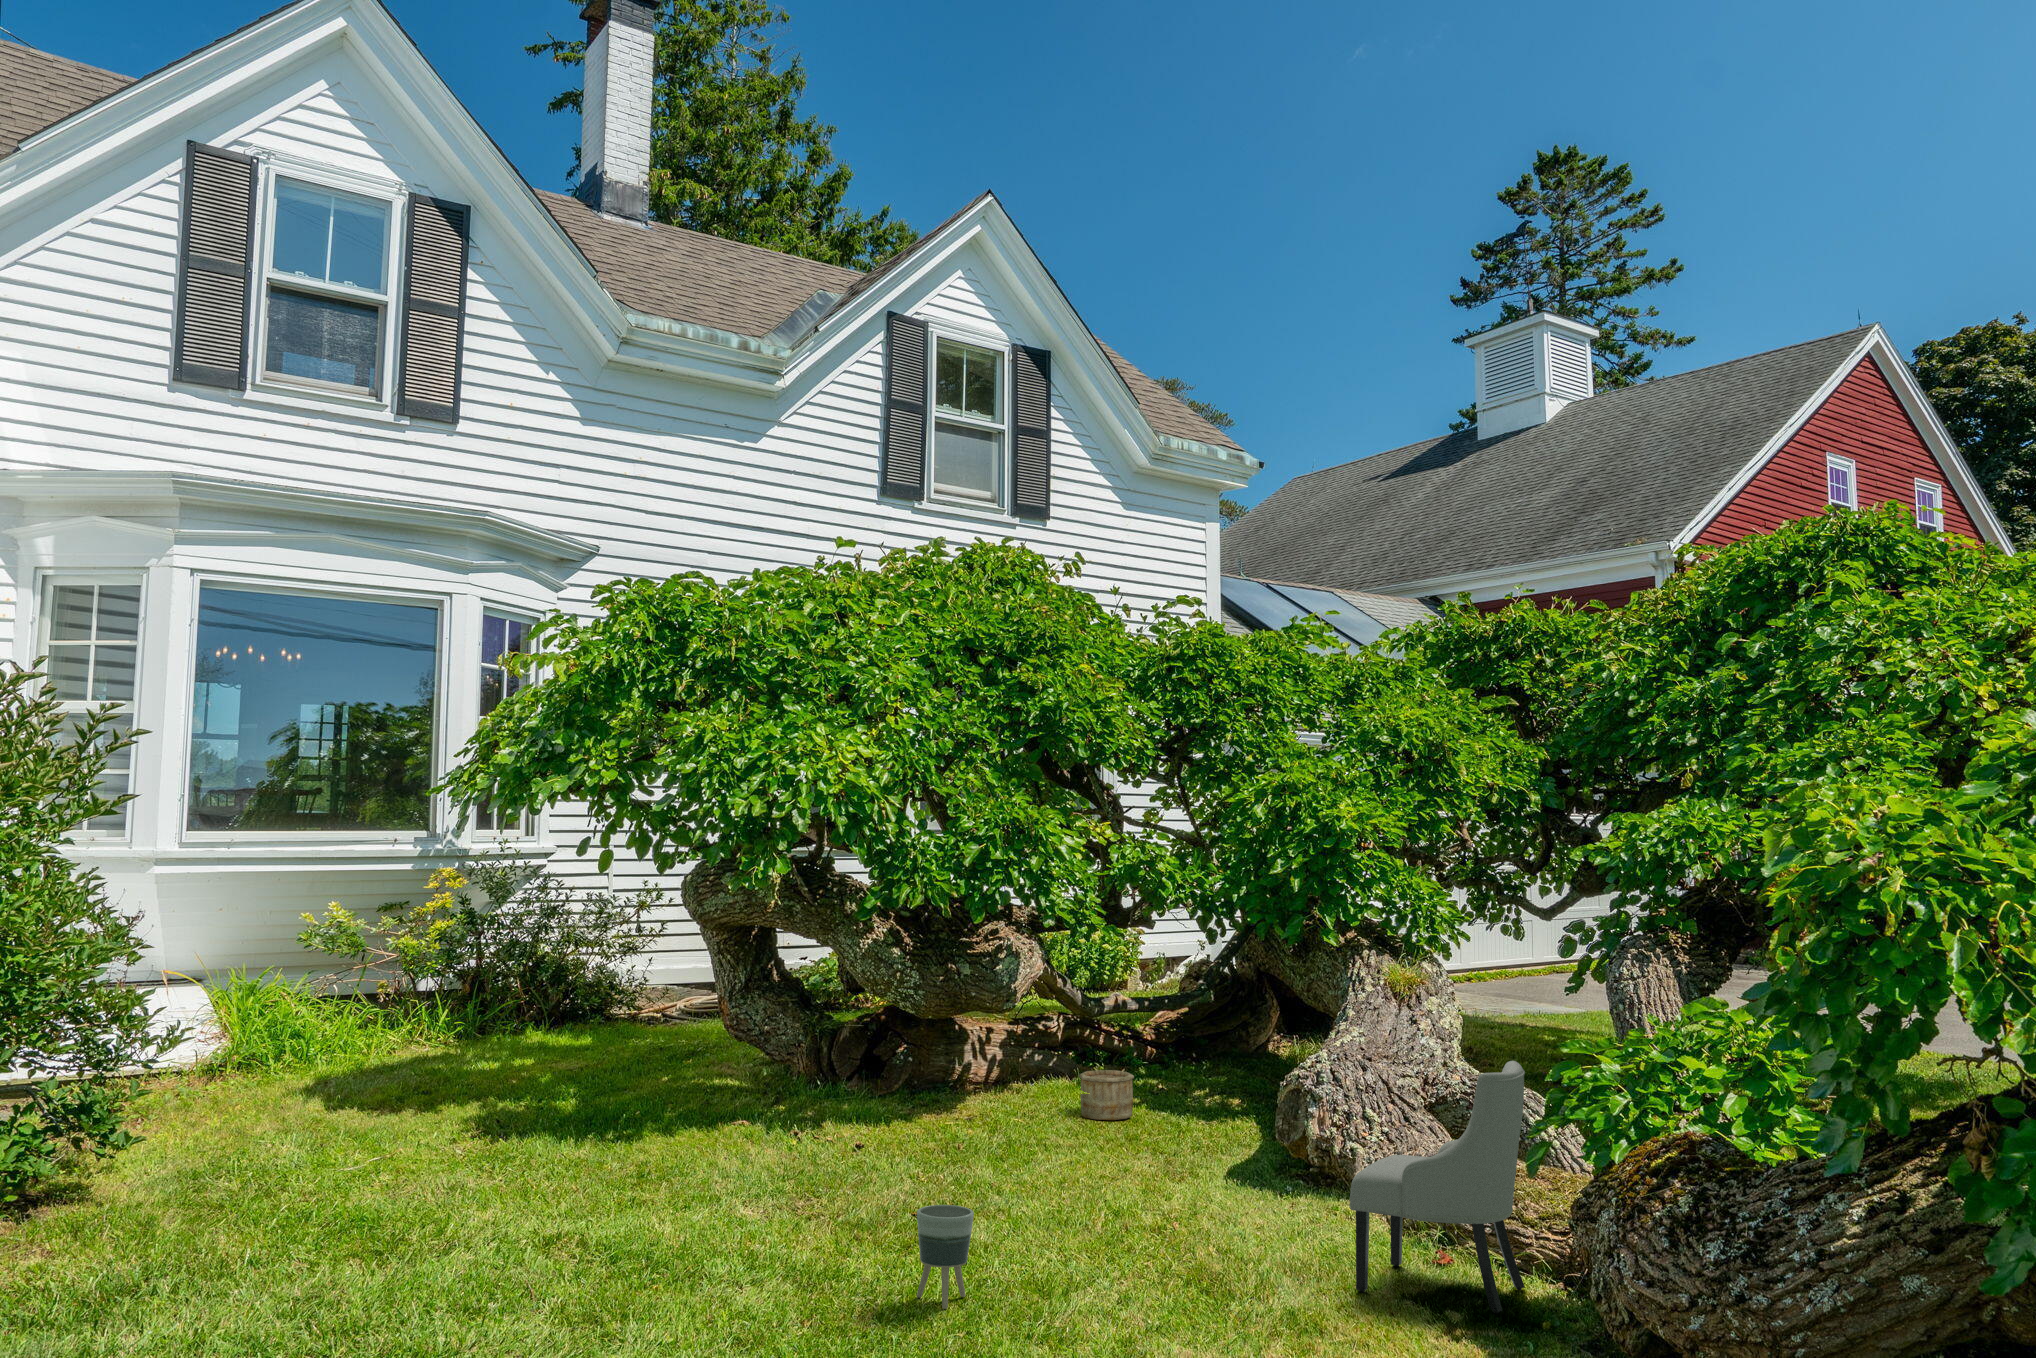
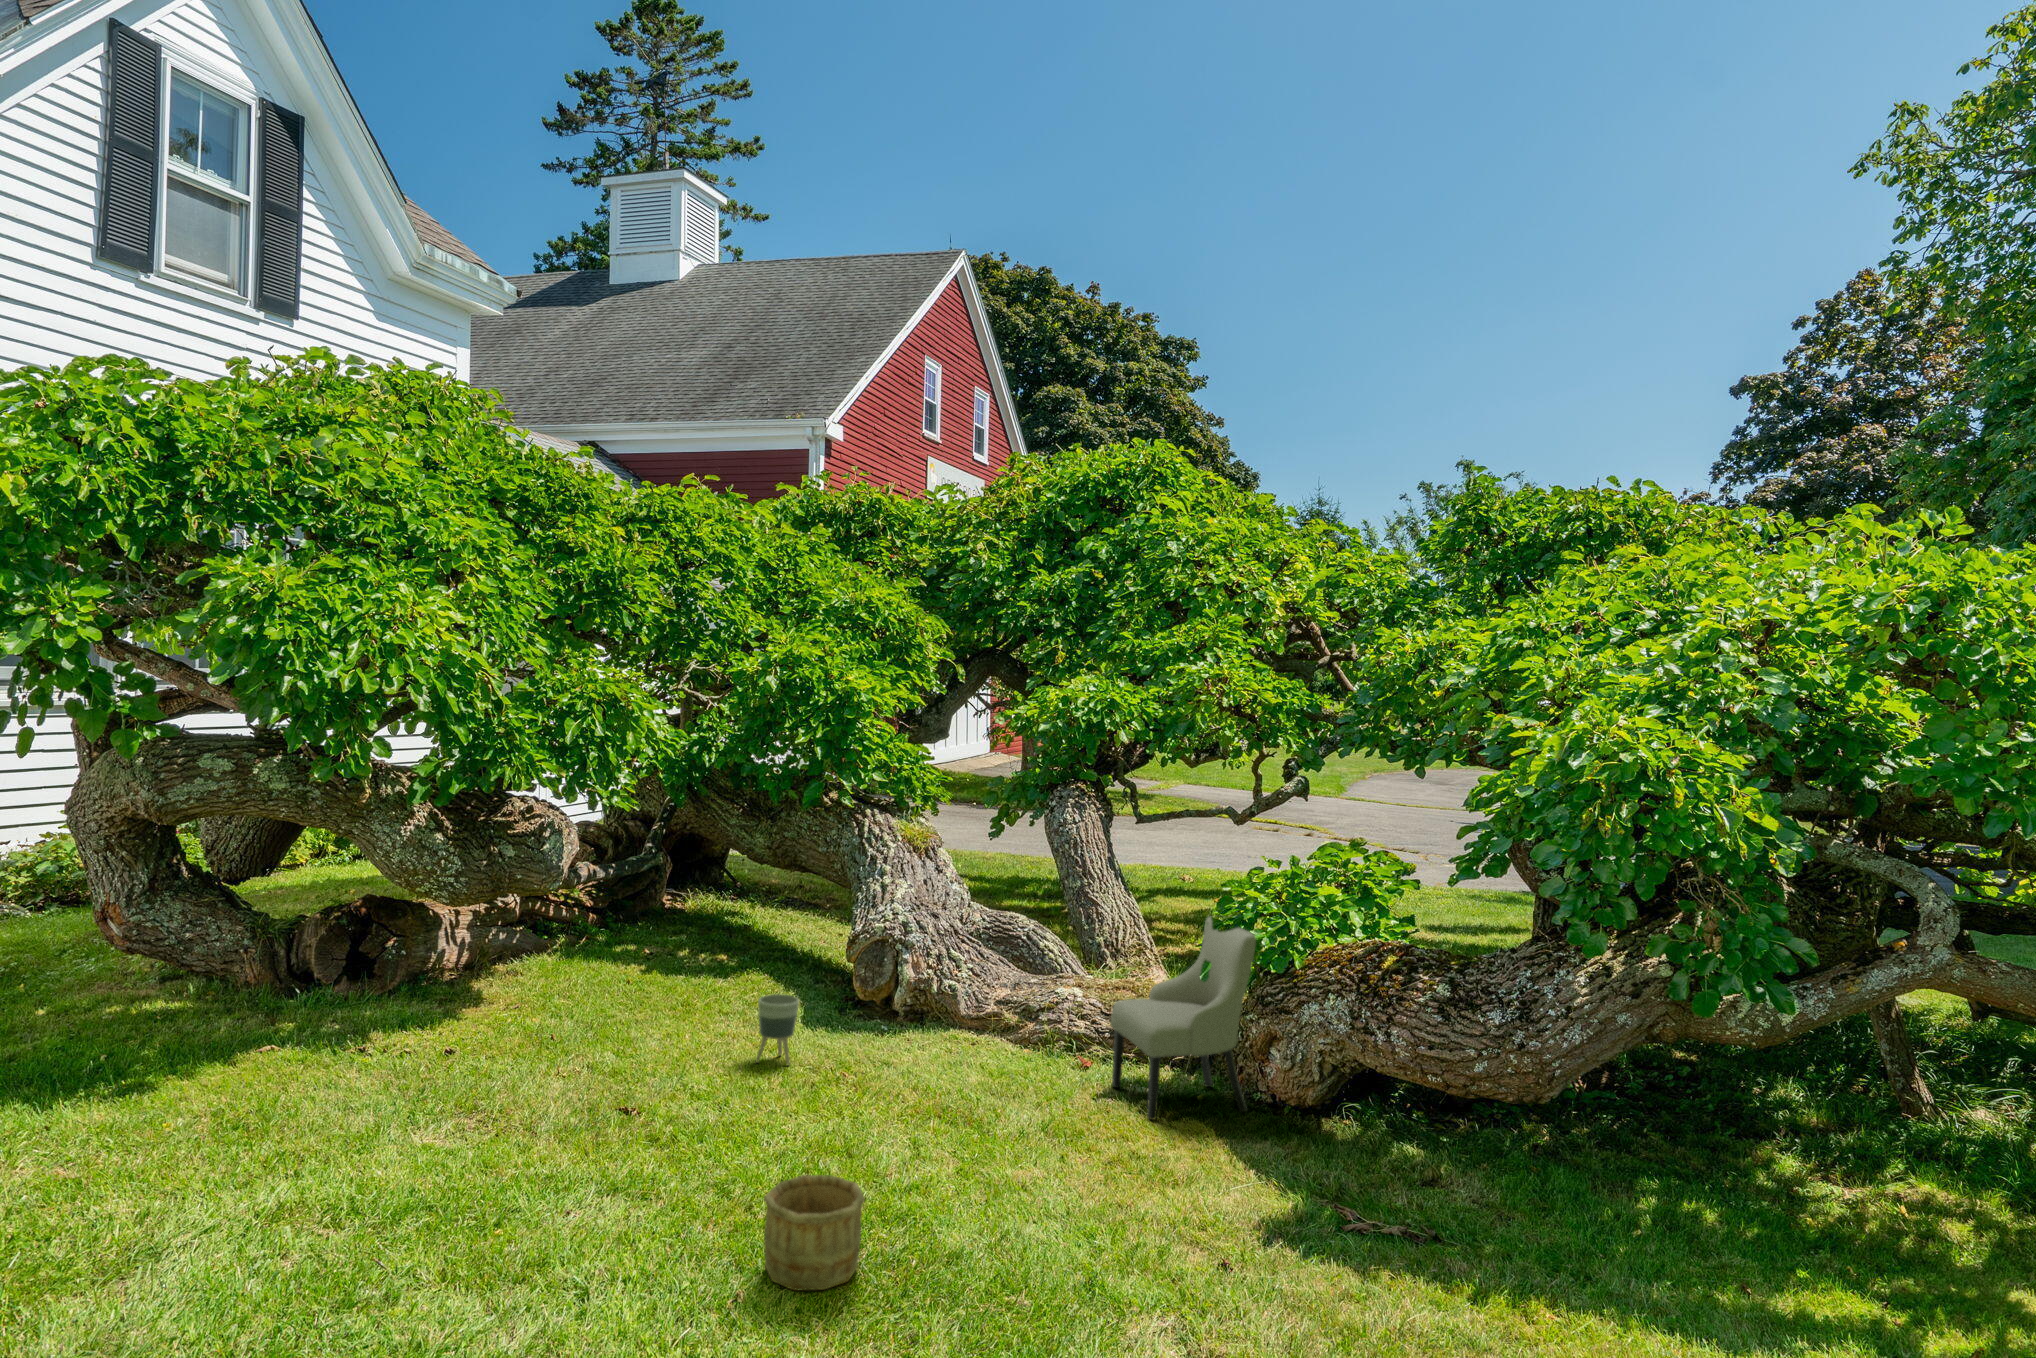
wooden bucket: present [1079,1070,1134,1120] -> present [764,1175,865,1290]
planter: present [917,1205,974,1309] -> present [756,994,799,1065]

